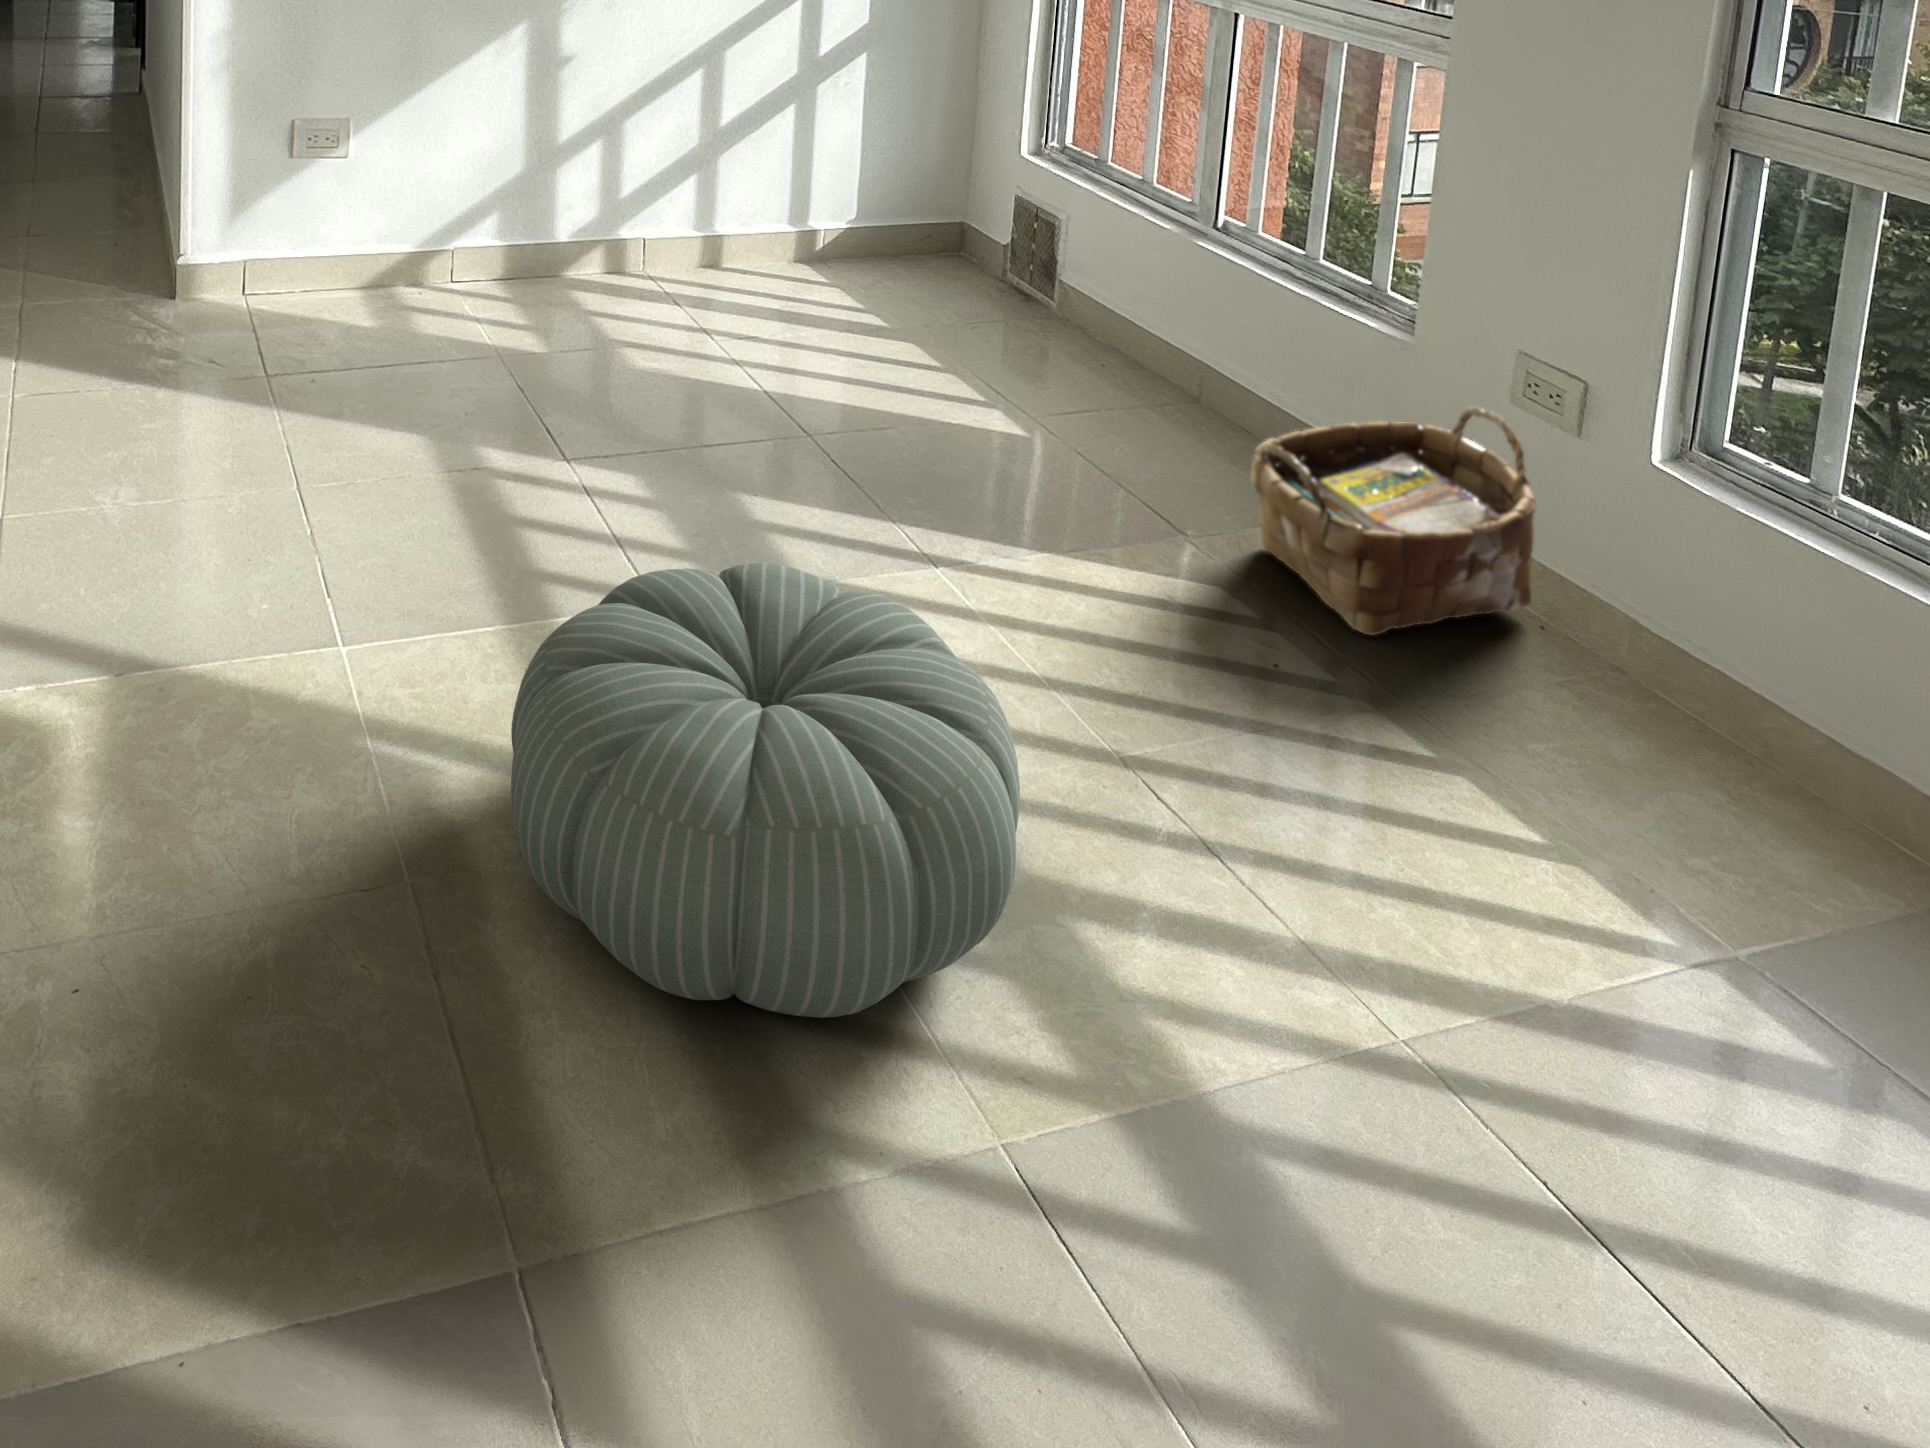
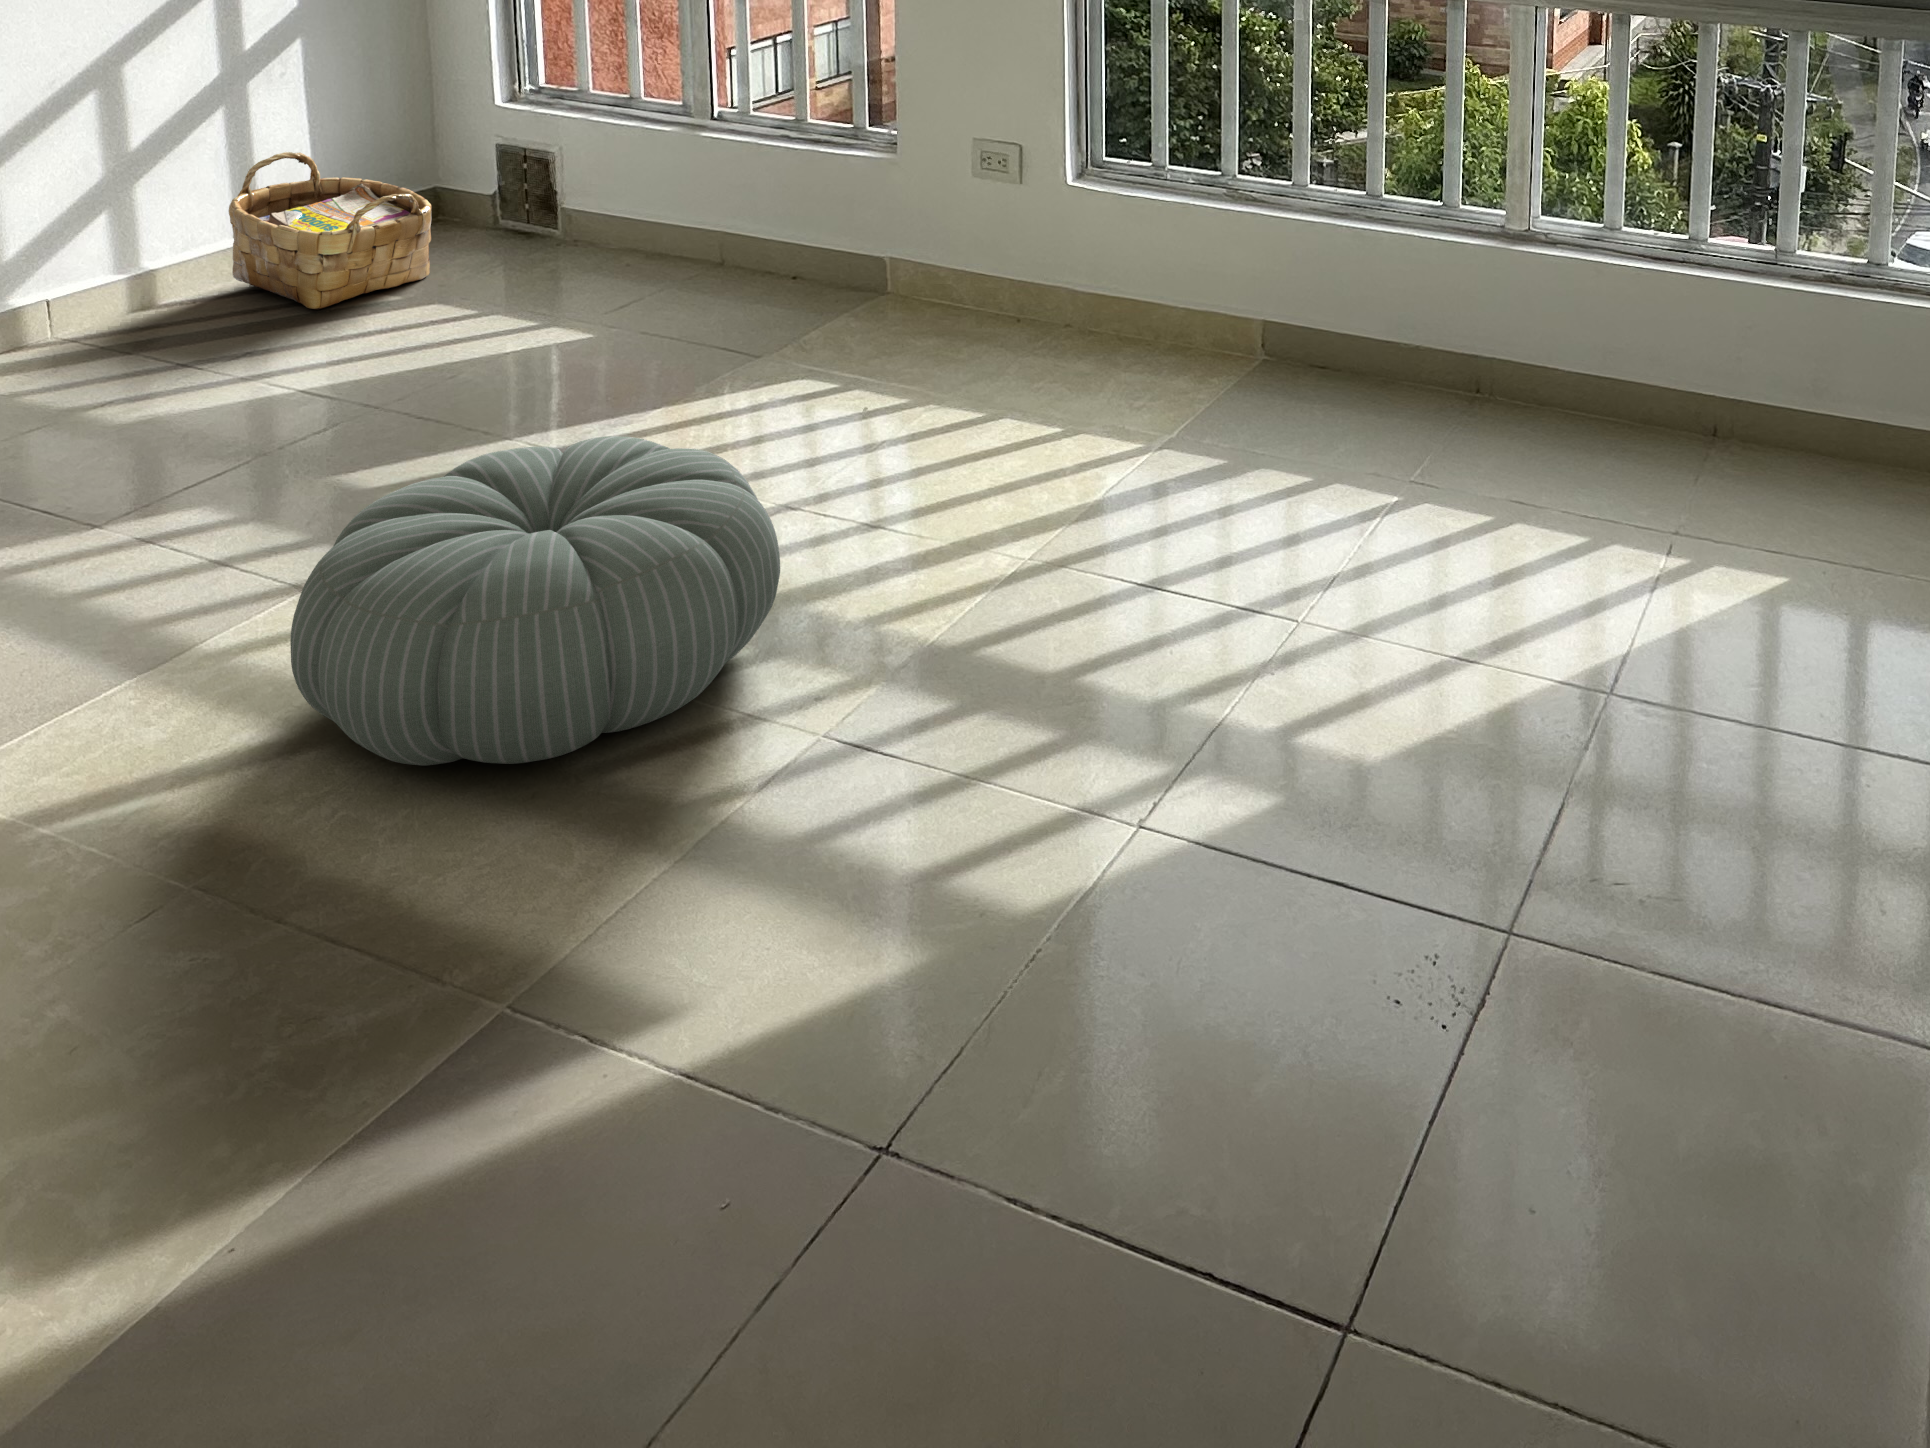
woven basket: present [1250,407,1535,635] -> present [229,152,432,309]

